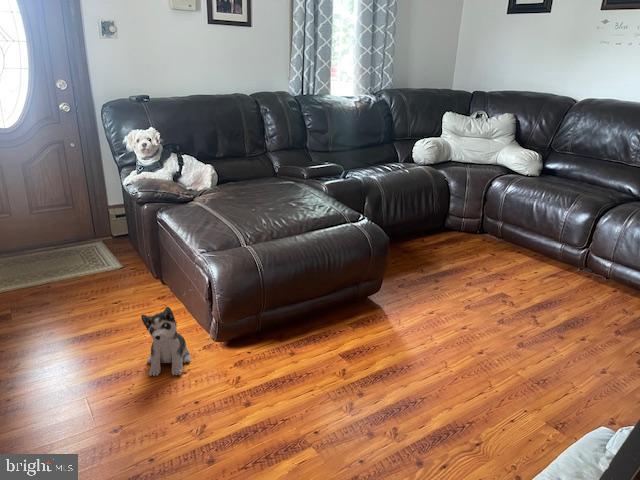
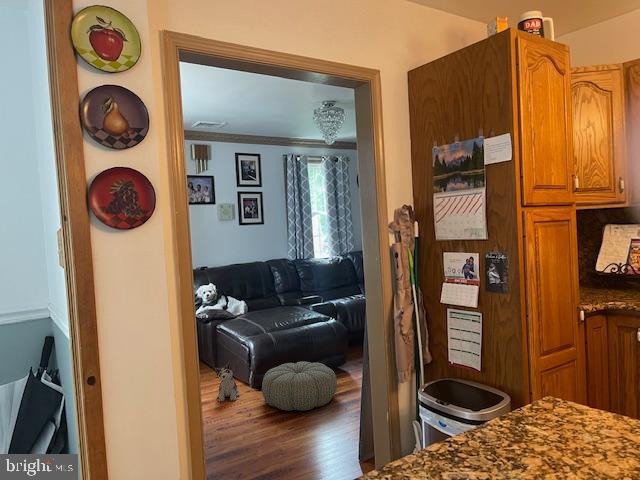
pouf: none [231,312,376,430] -> present [262,362,337,411]

